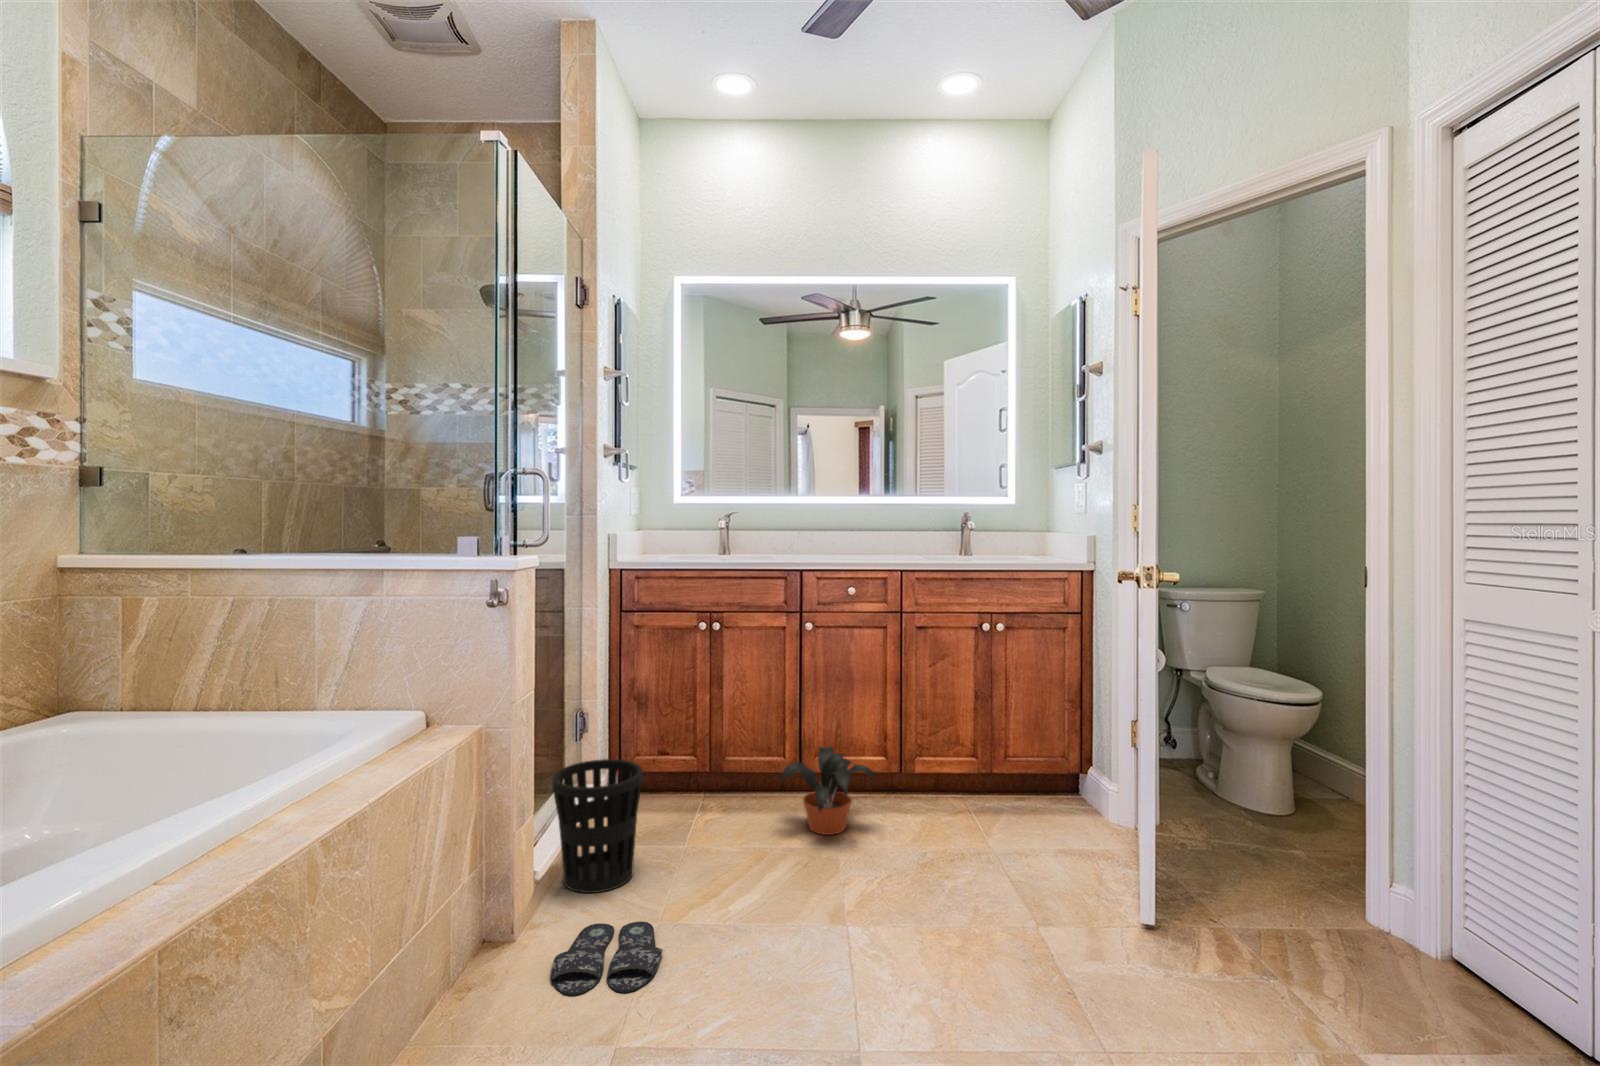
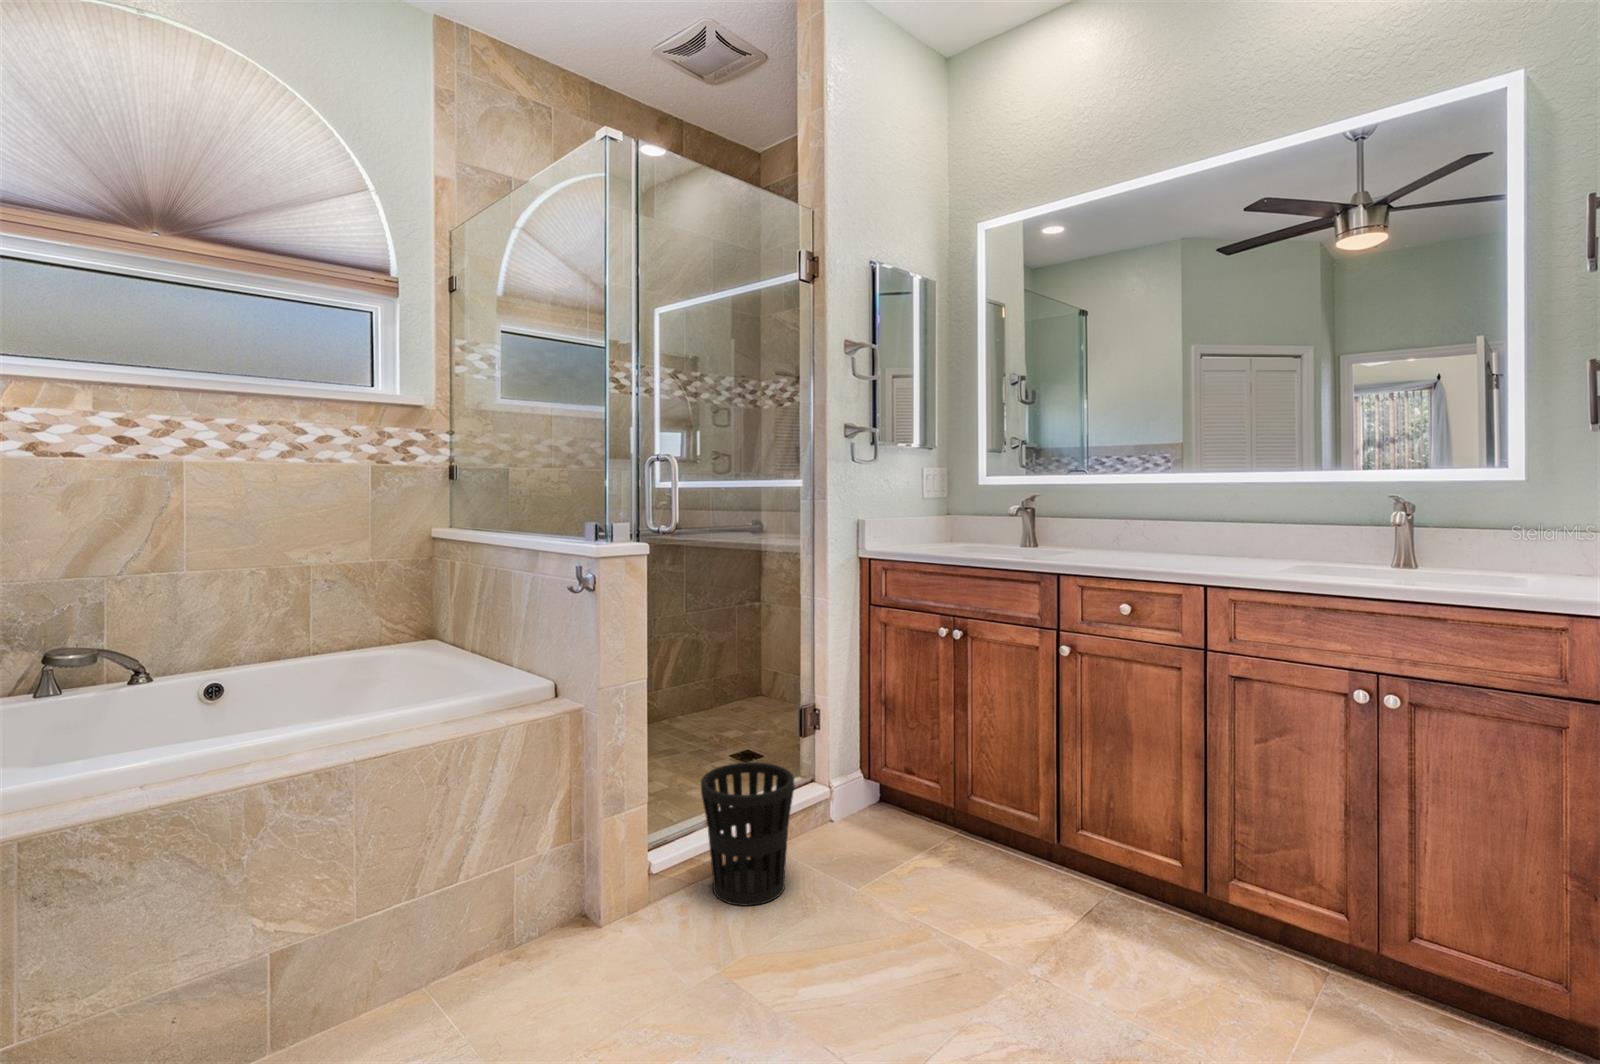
potted plant: present [780,746,875,835] -> none [970,817,1105,944]
slippers: present [551,922,663,996] -> none [586,934,723,1021]

